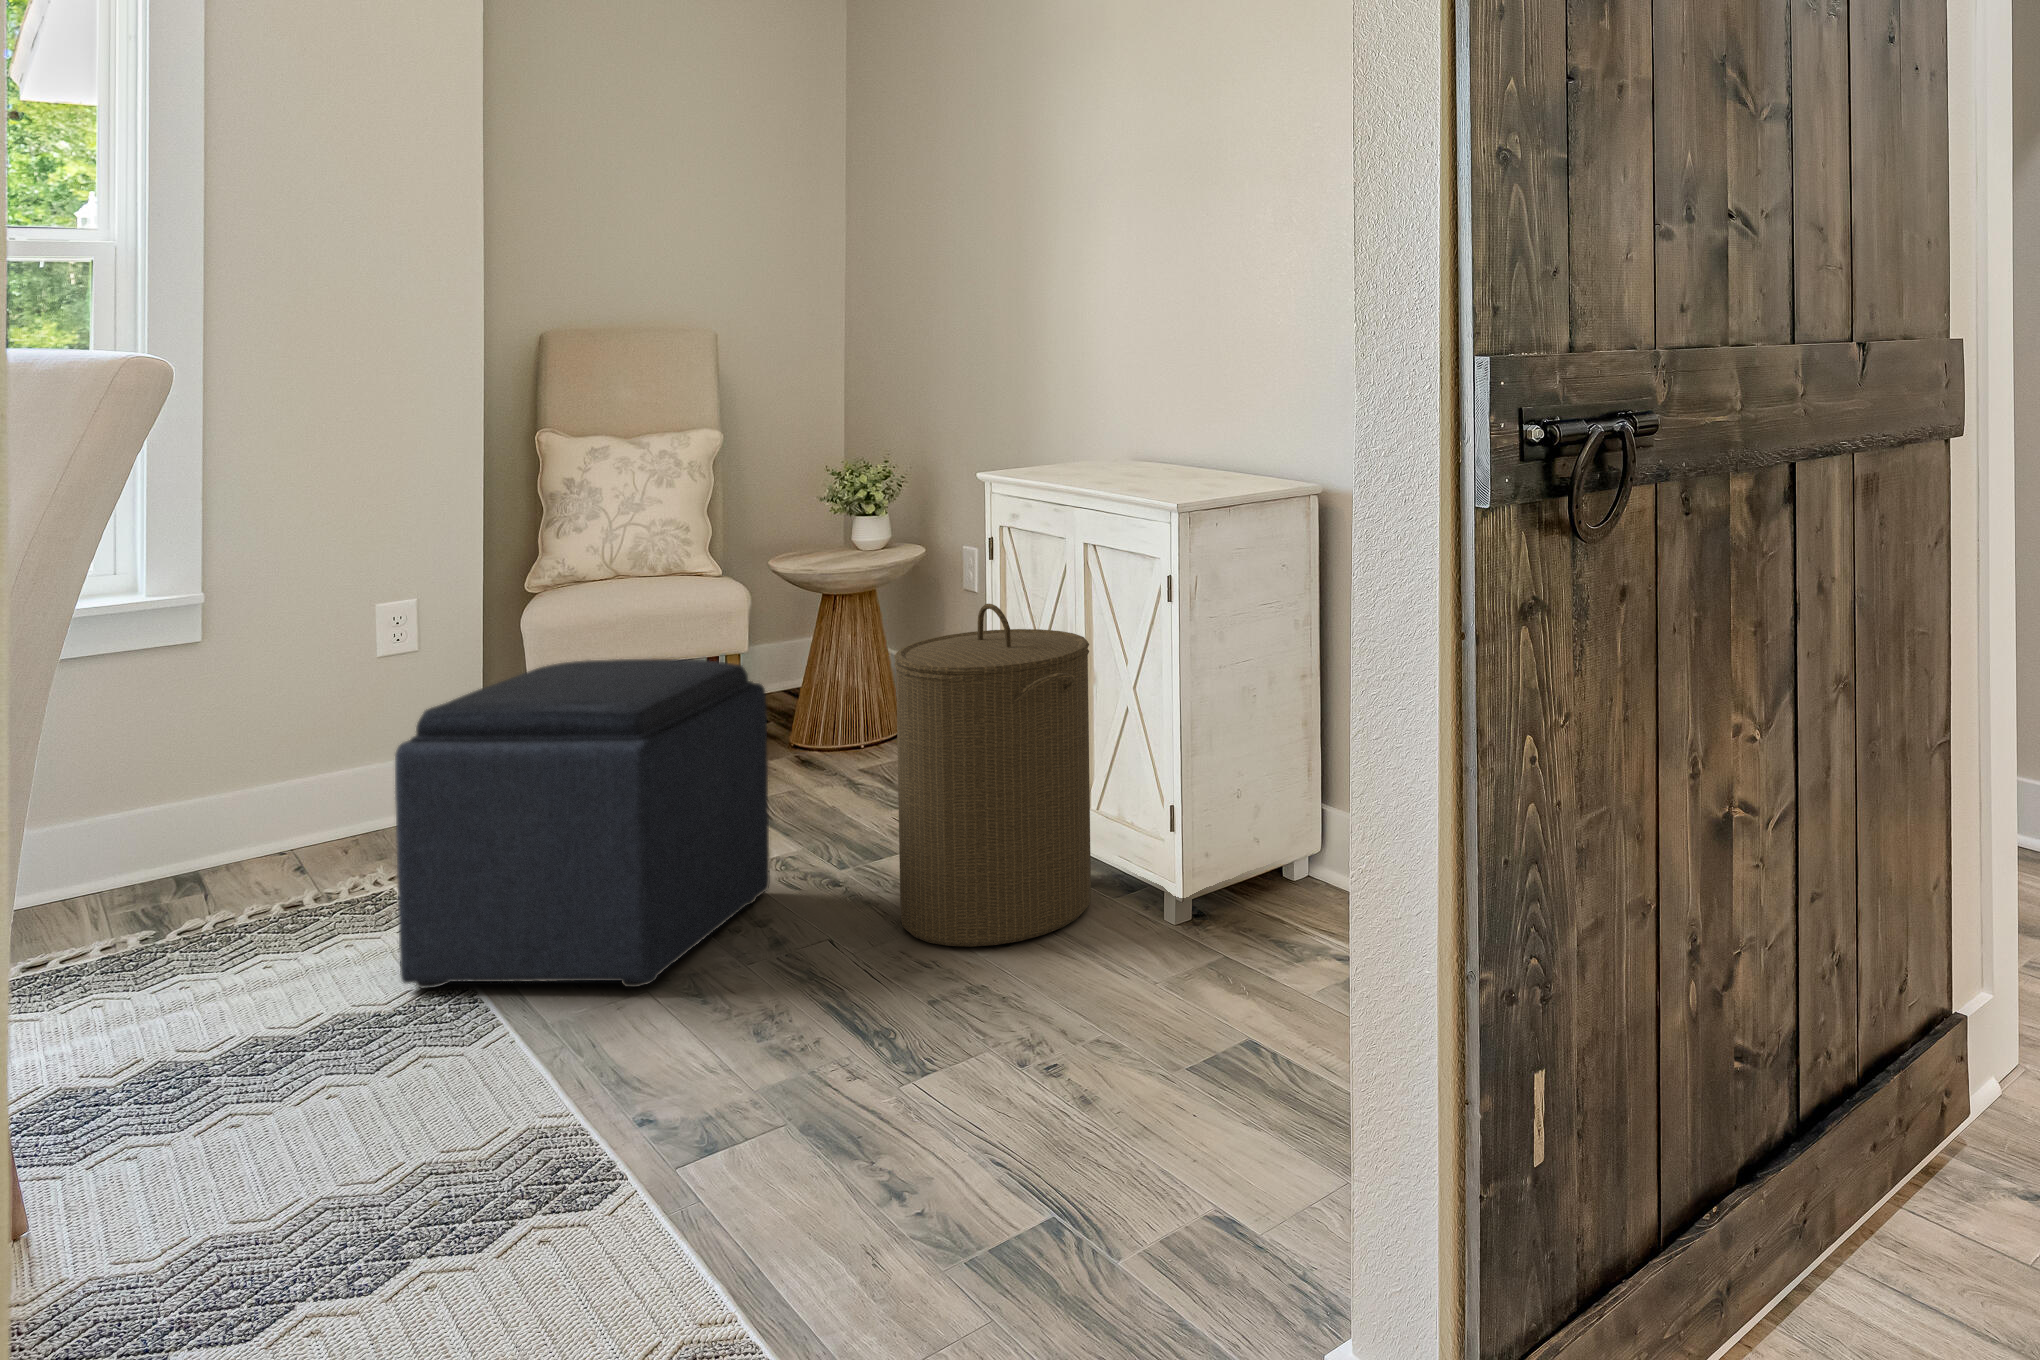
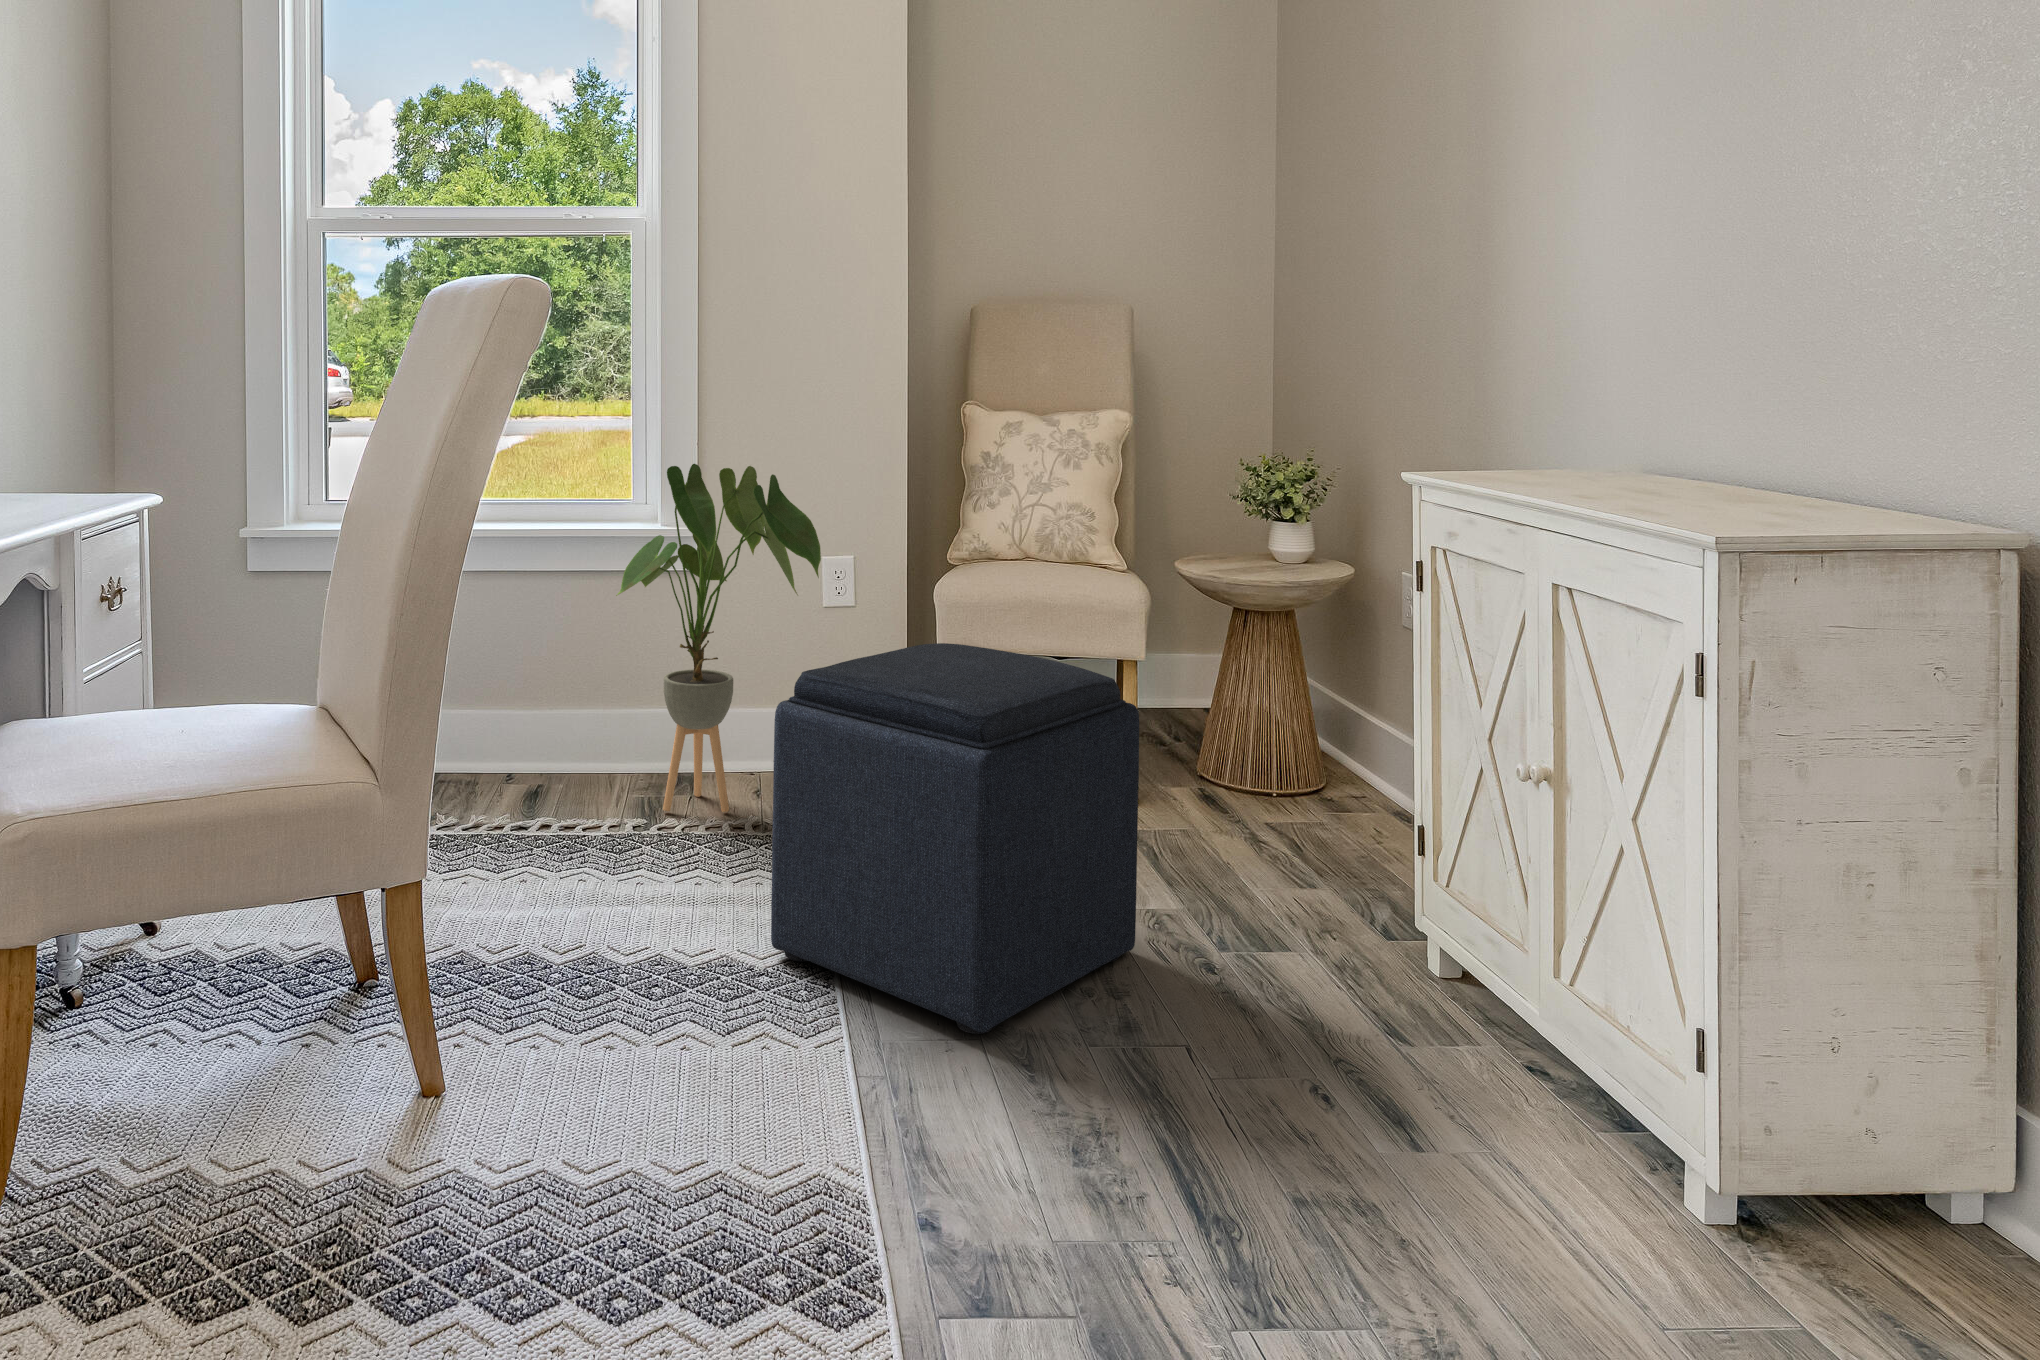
house plant: none [119,515,398,907] -> present [616,464,821,812]
laundry hamper: present [895,604,1091,946] -> none [1278,655,1560,1143]

